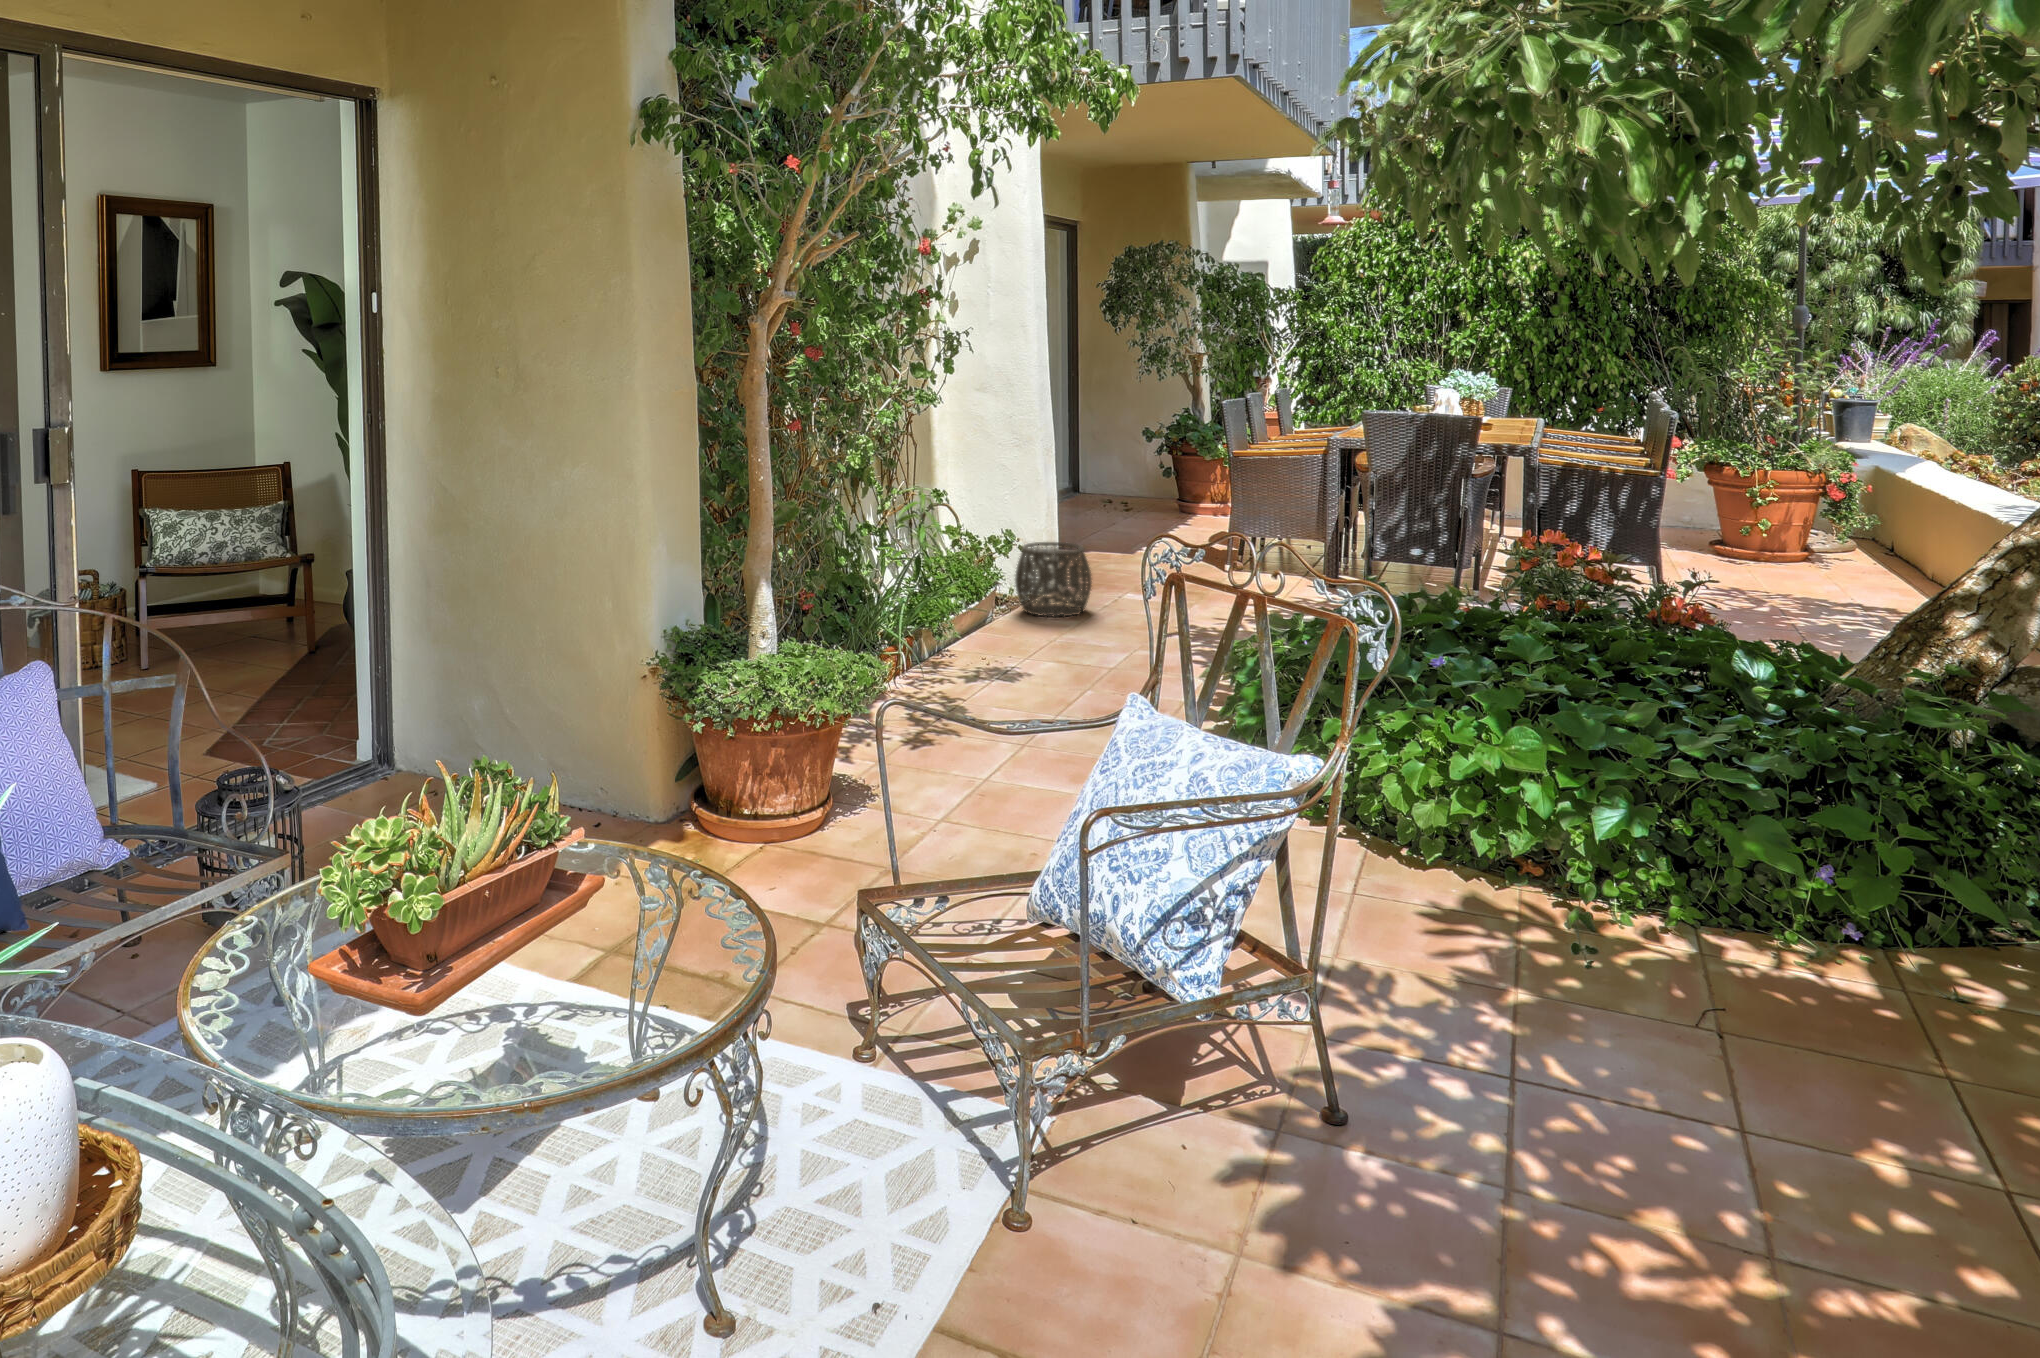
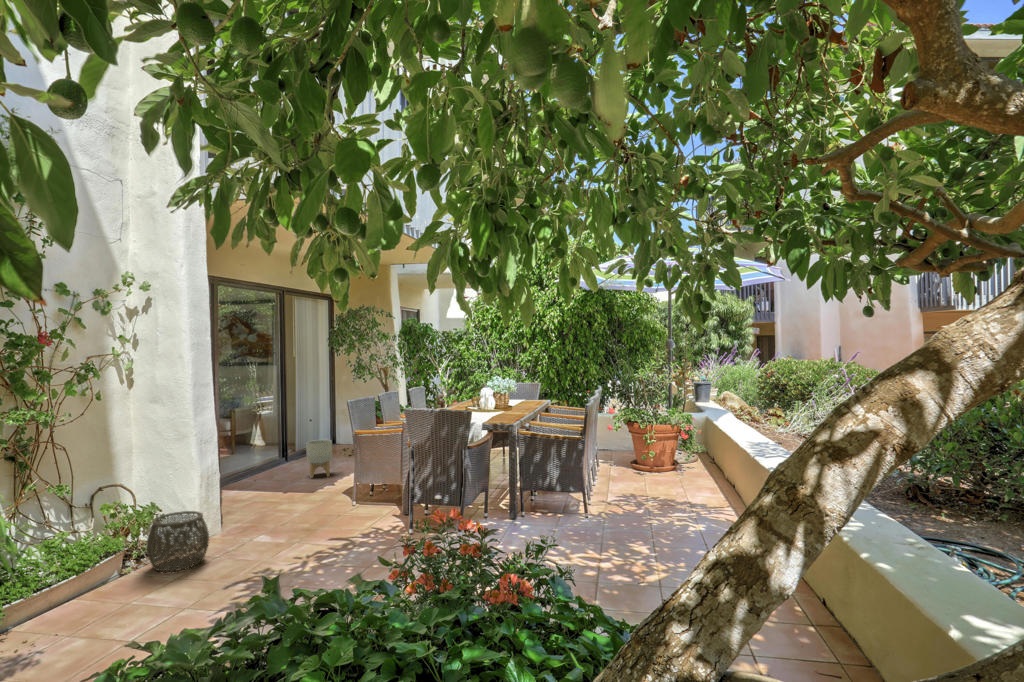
planter: none [1100,471,1142,532] -> present [306,440,332,478]

